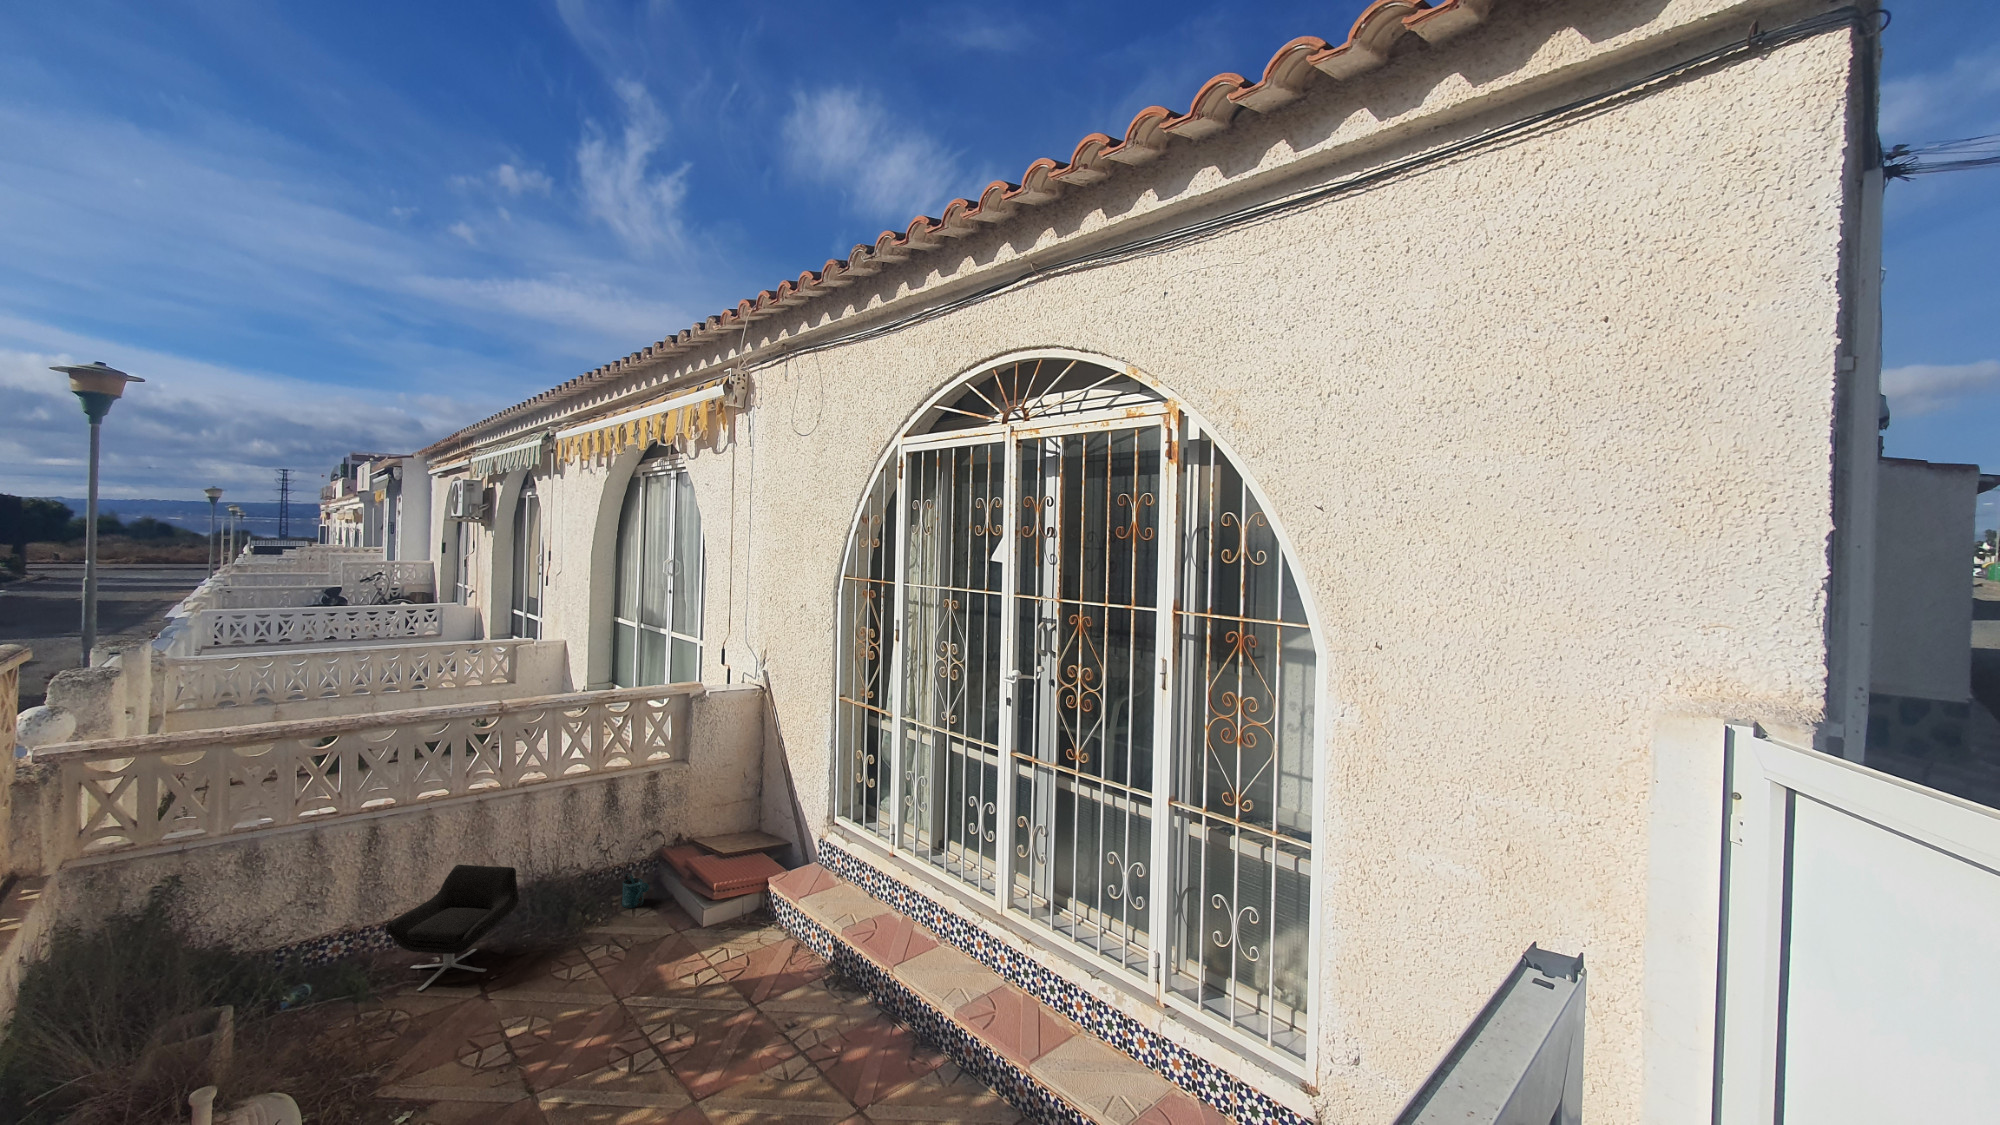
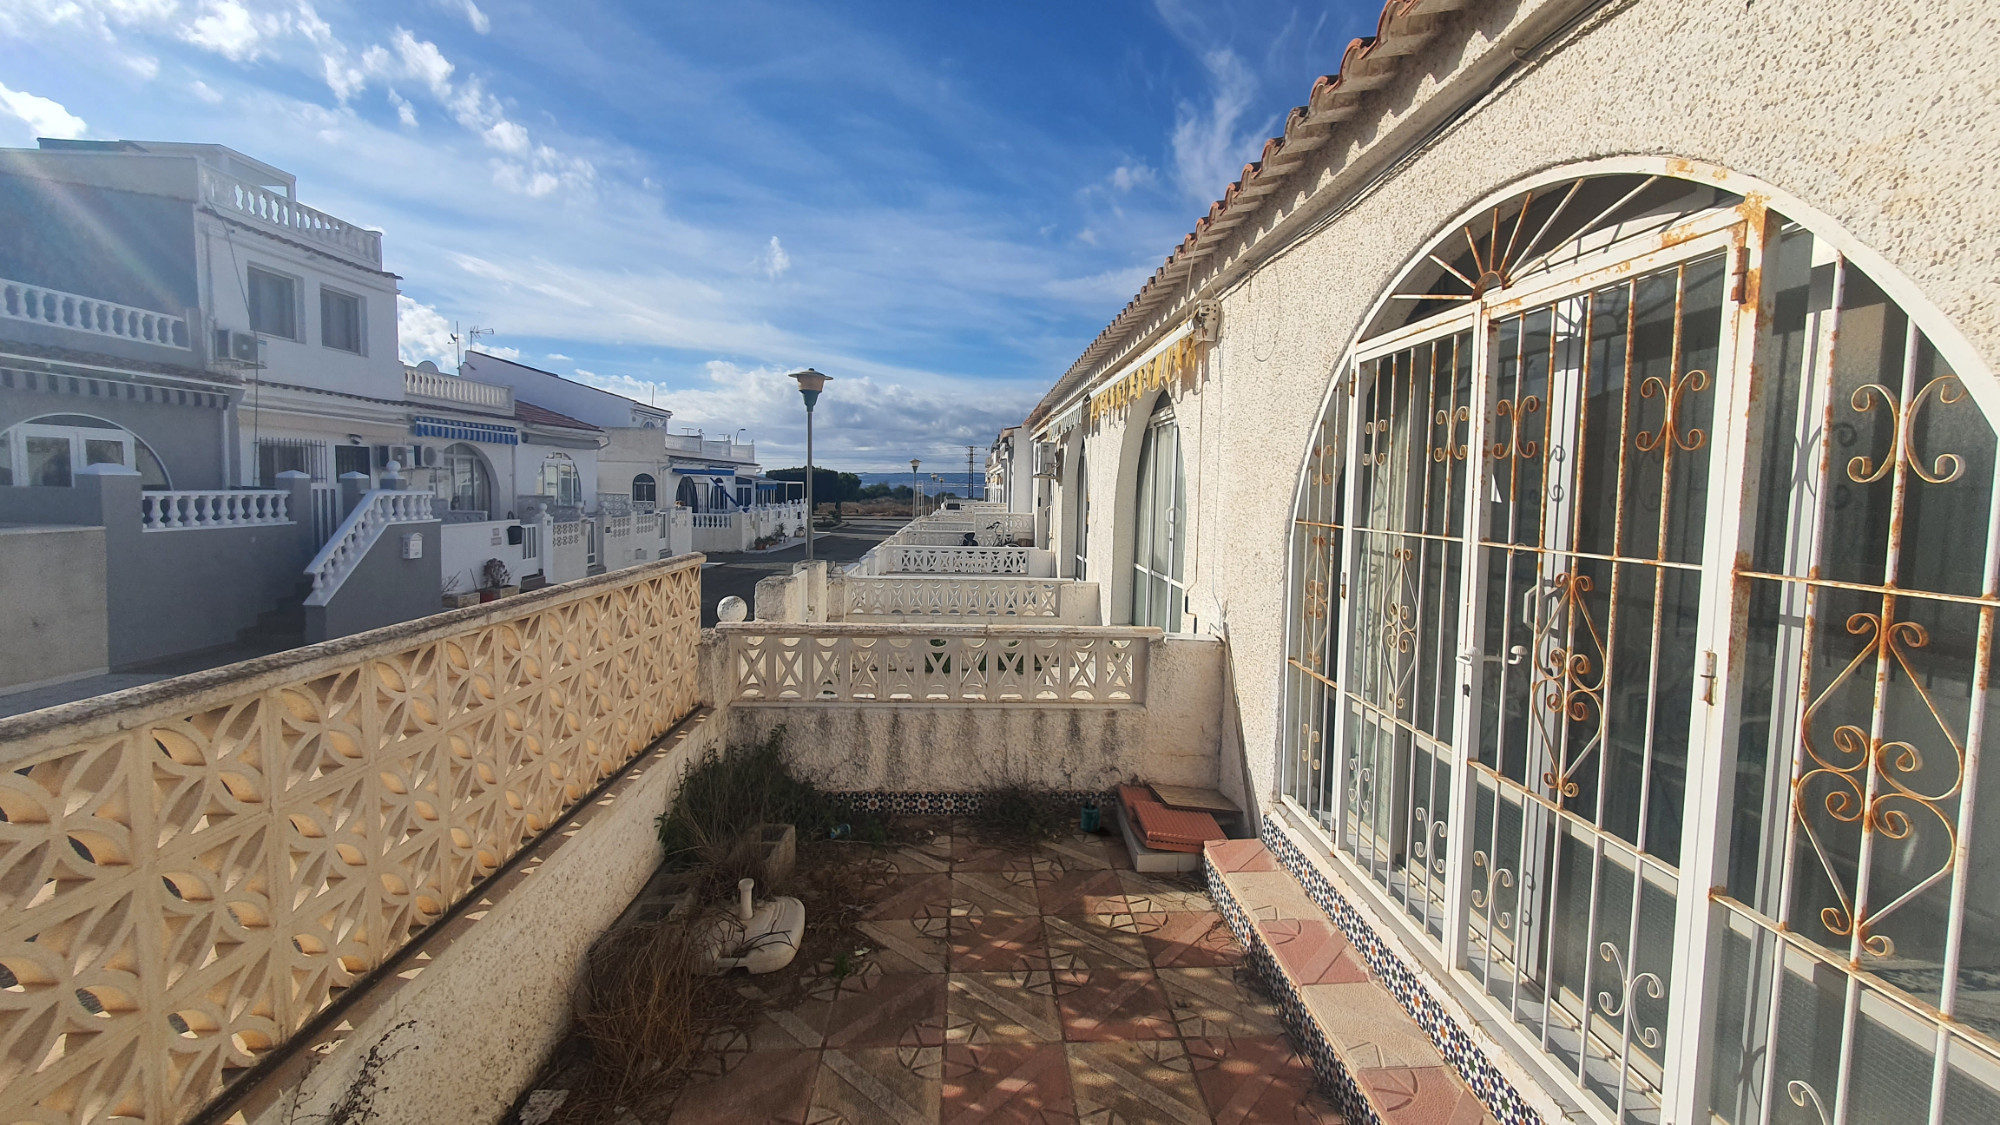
lounge chair: present [385,865,519,991] -> none [894,760,989,857]

